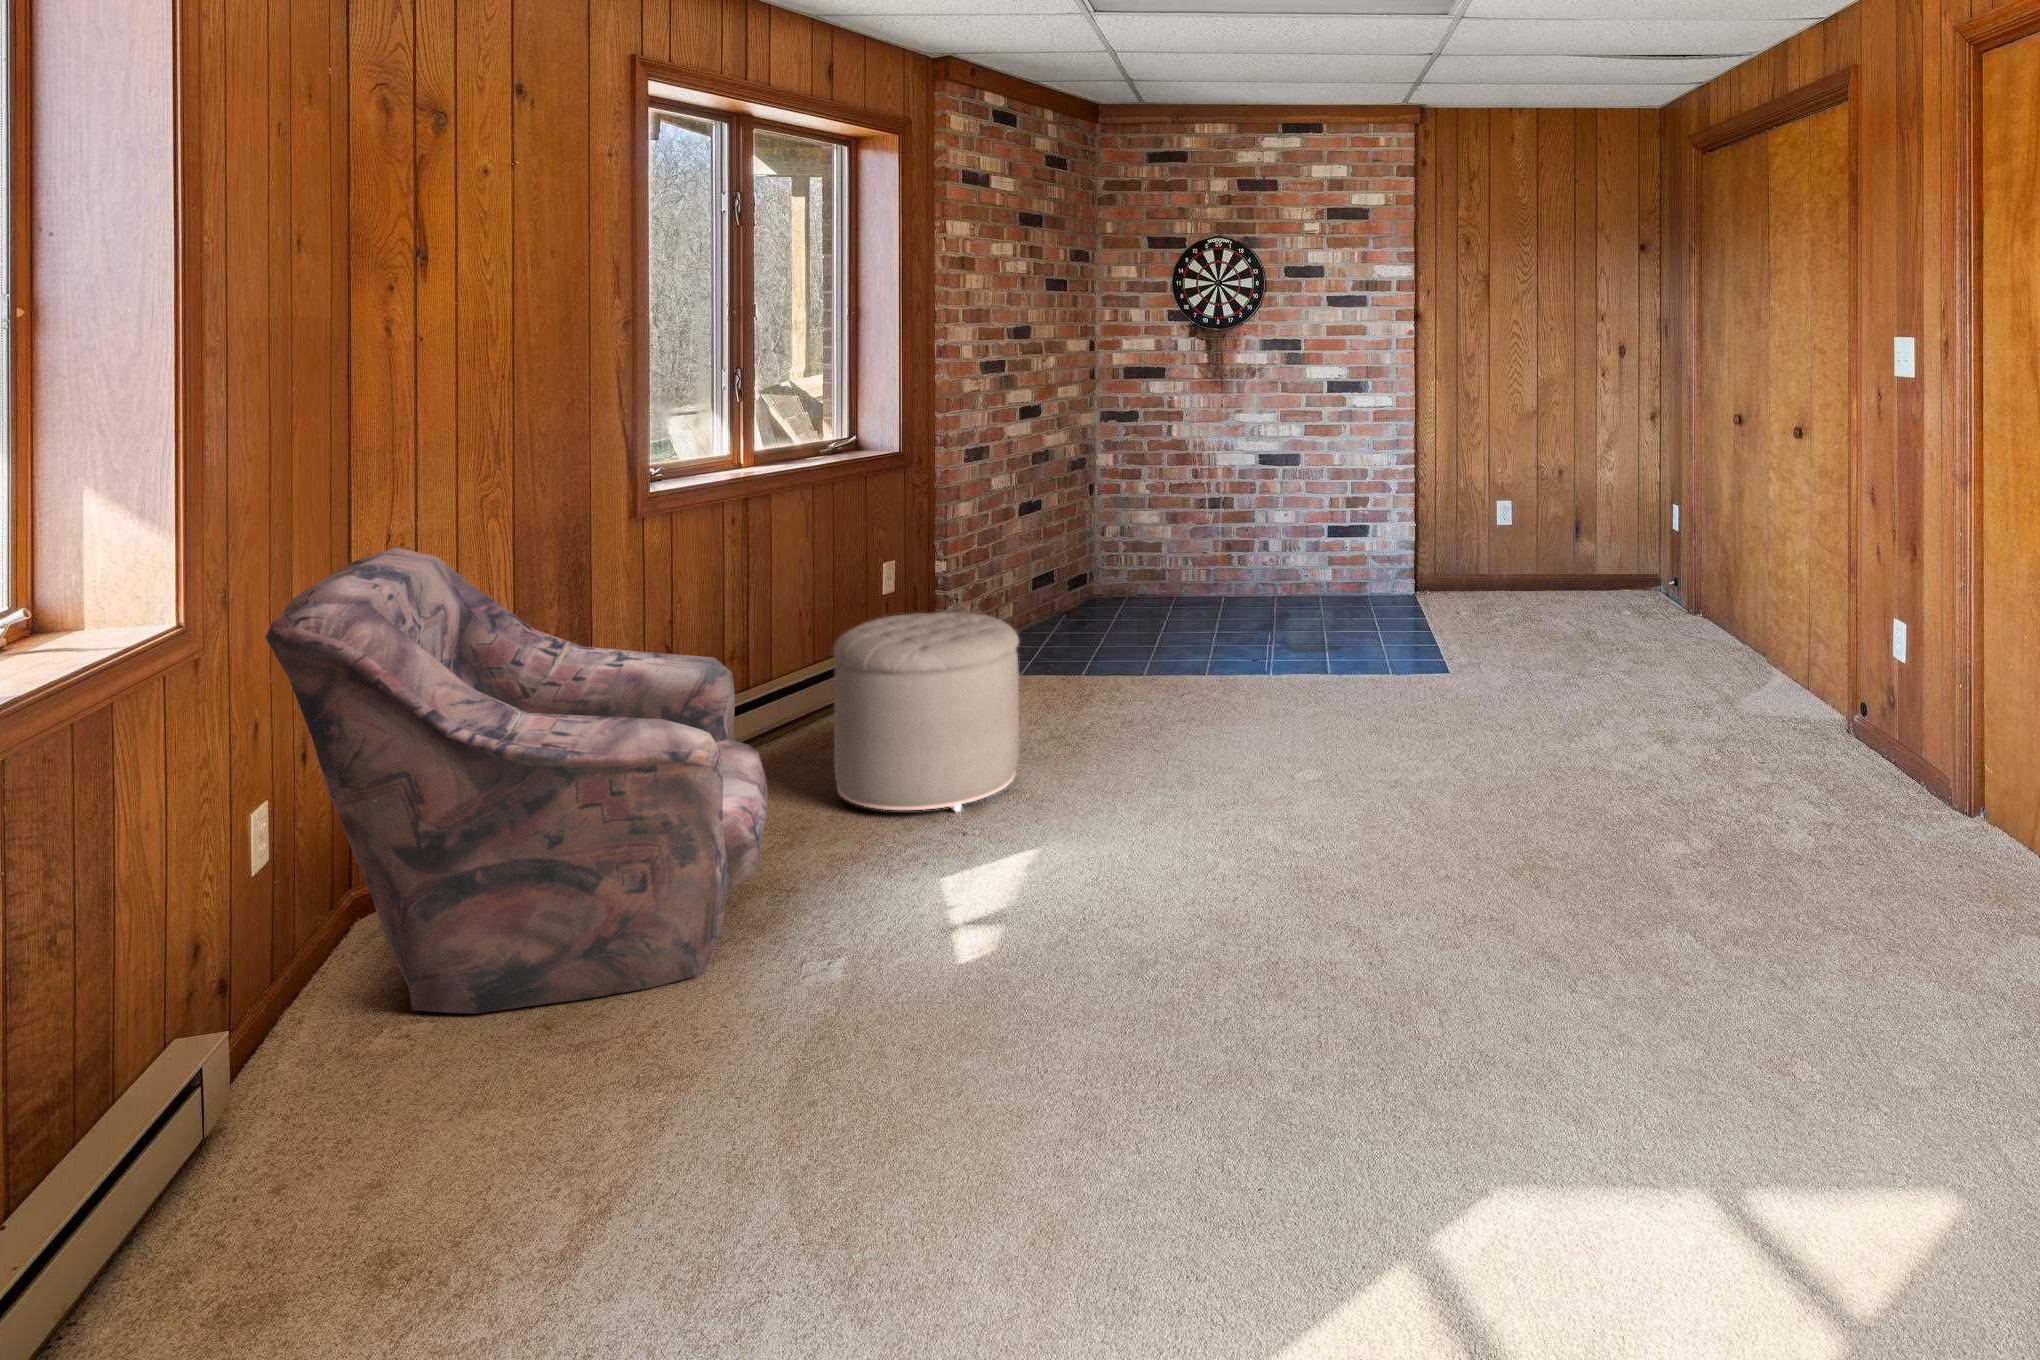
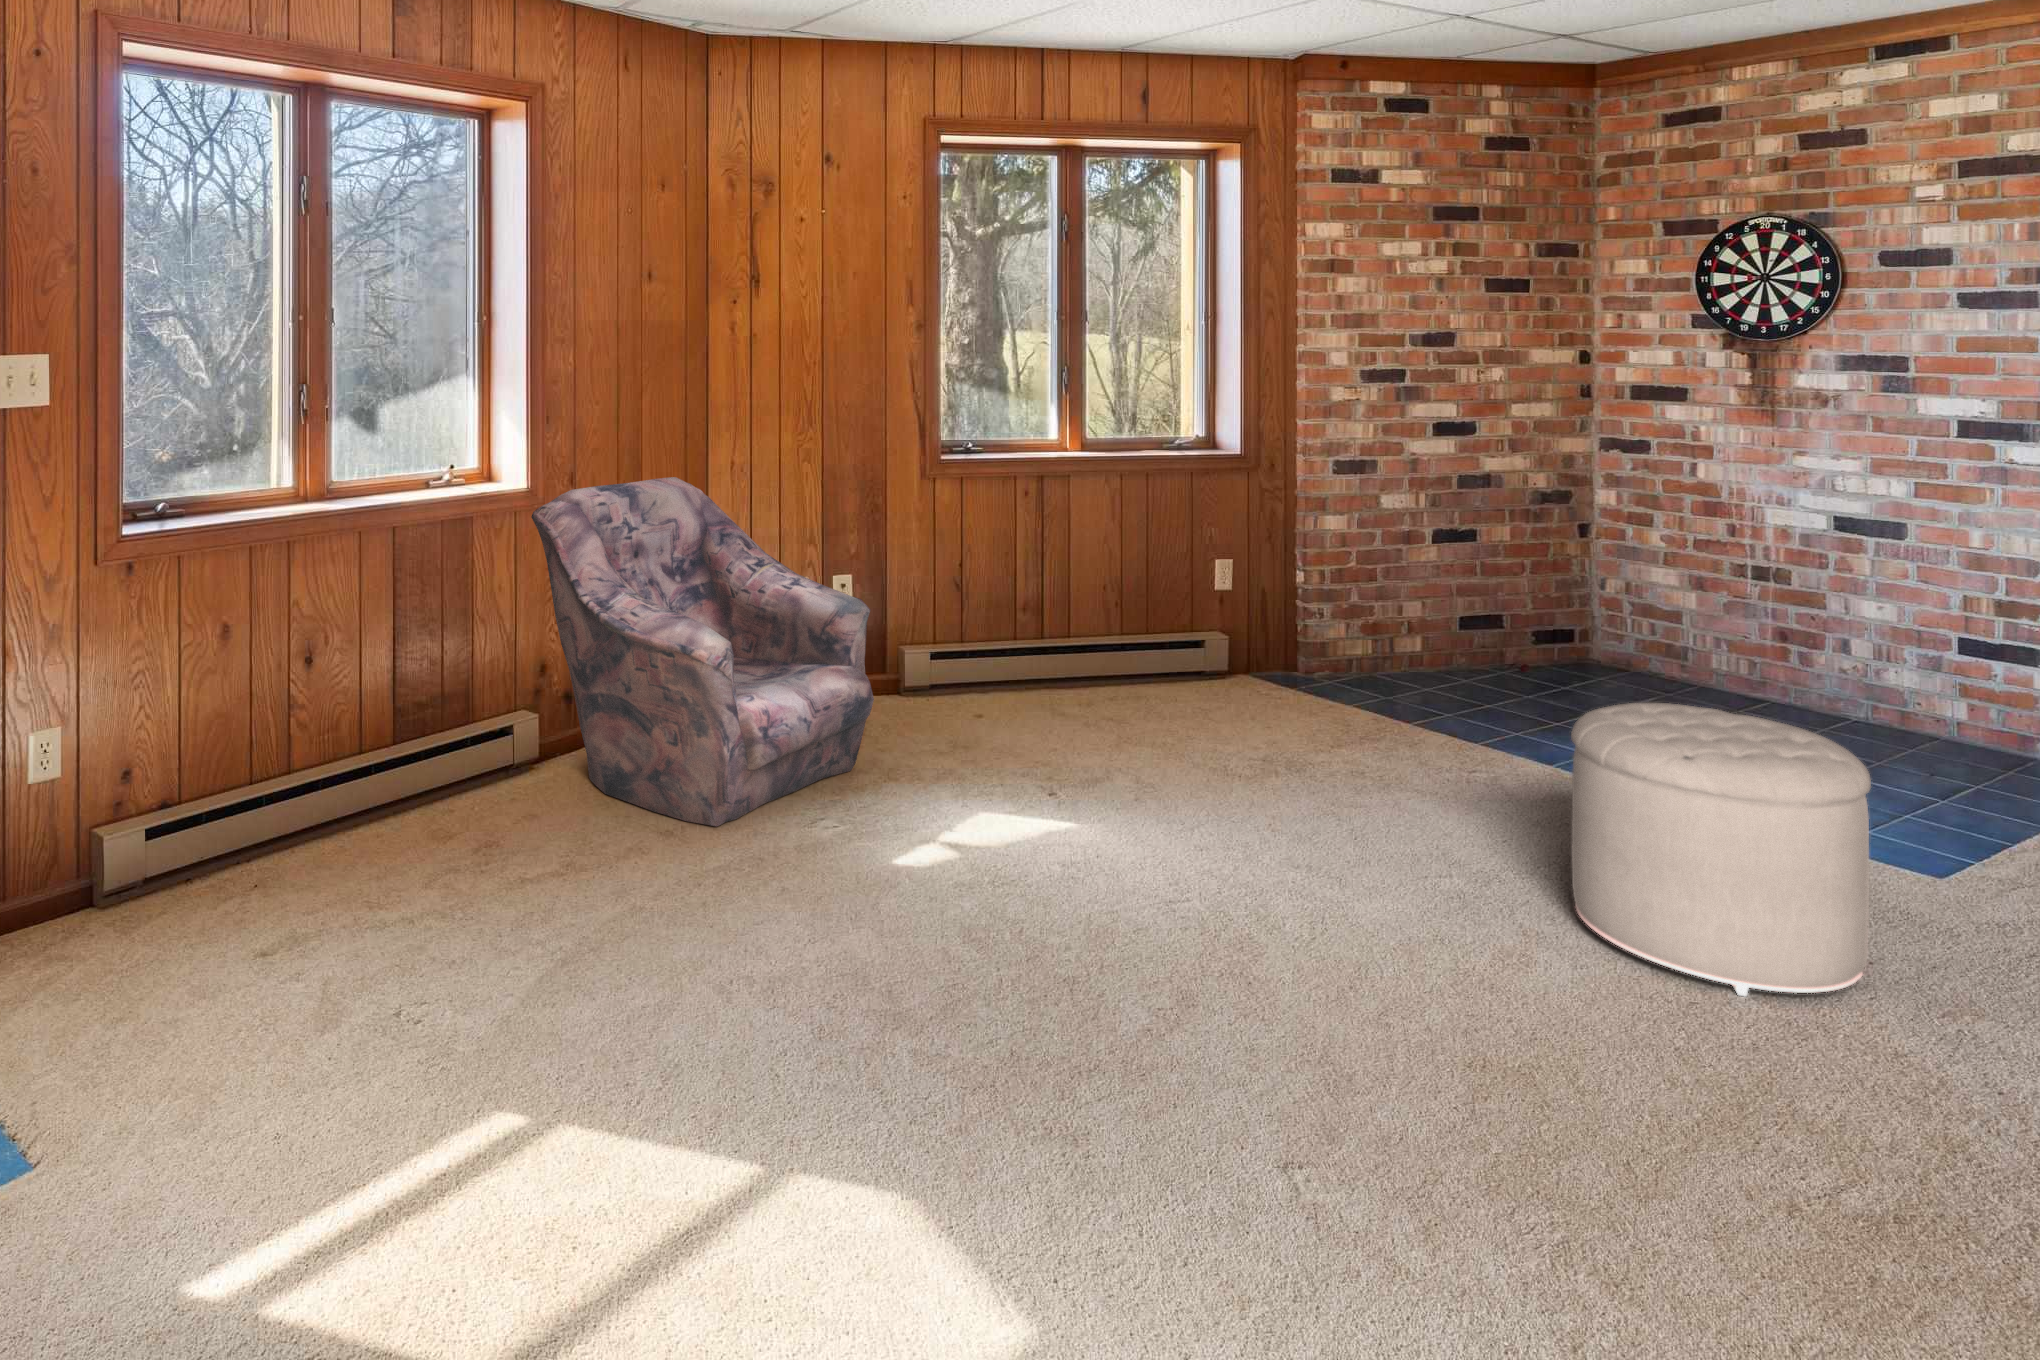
ottoman: present [833,612,1019,812] -> present [1571,703,1871,996]

